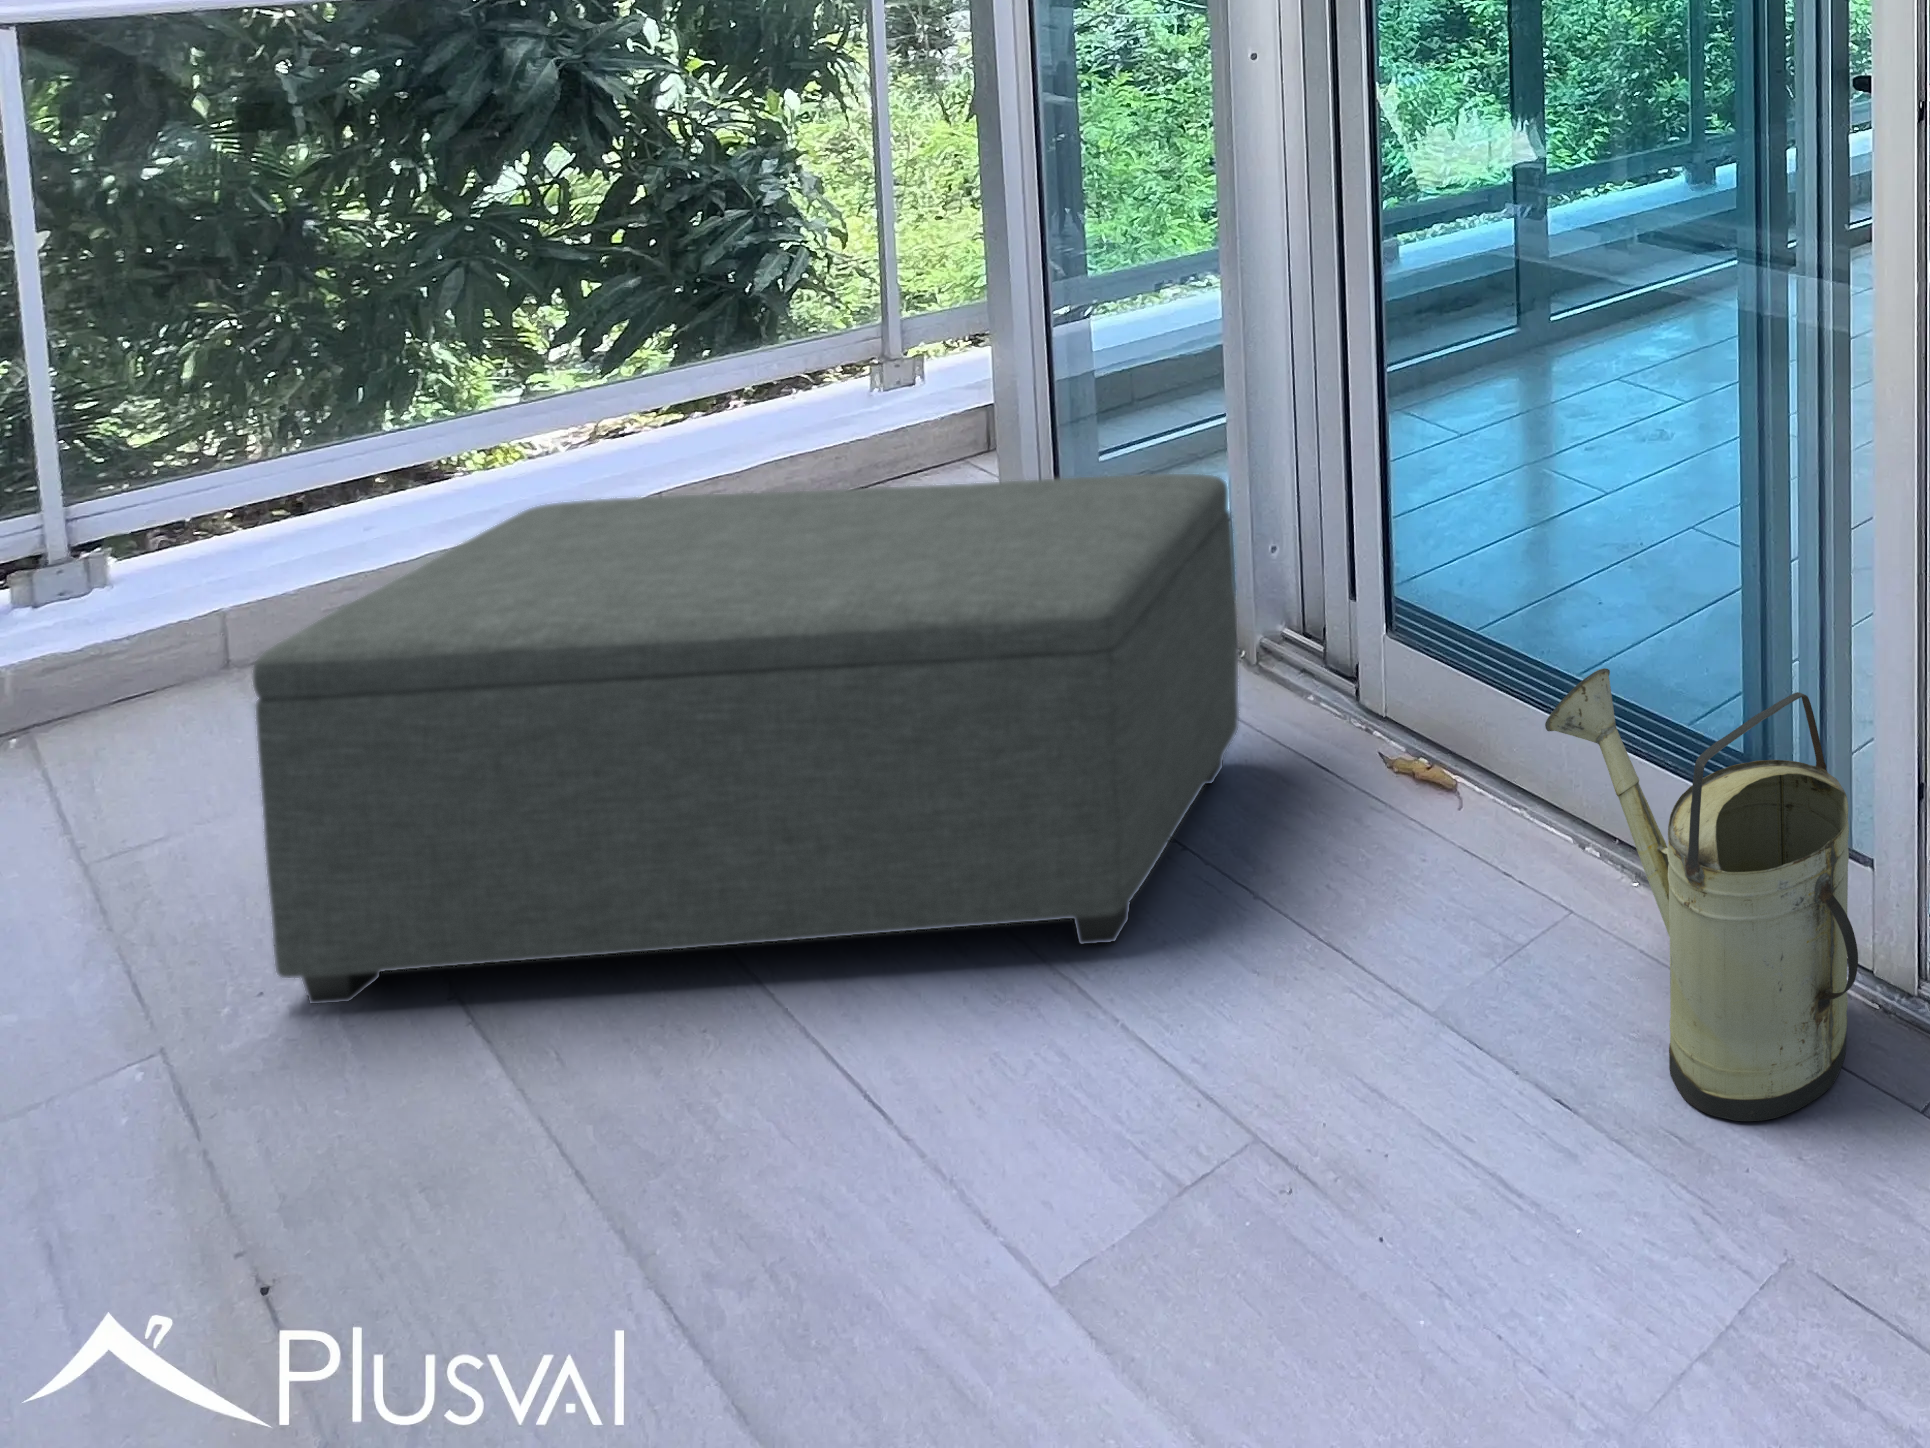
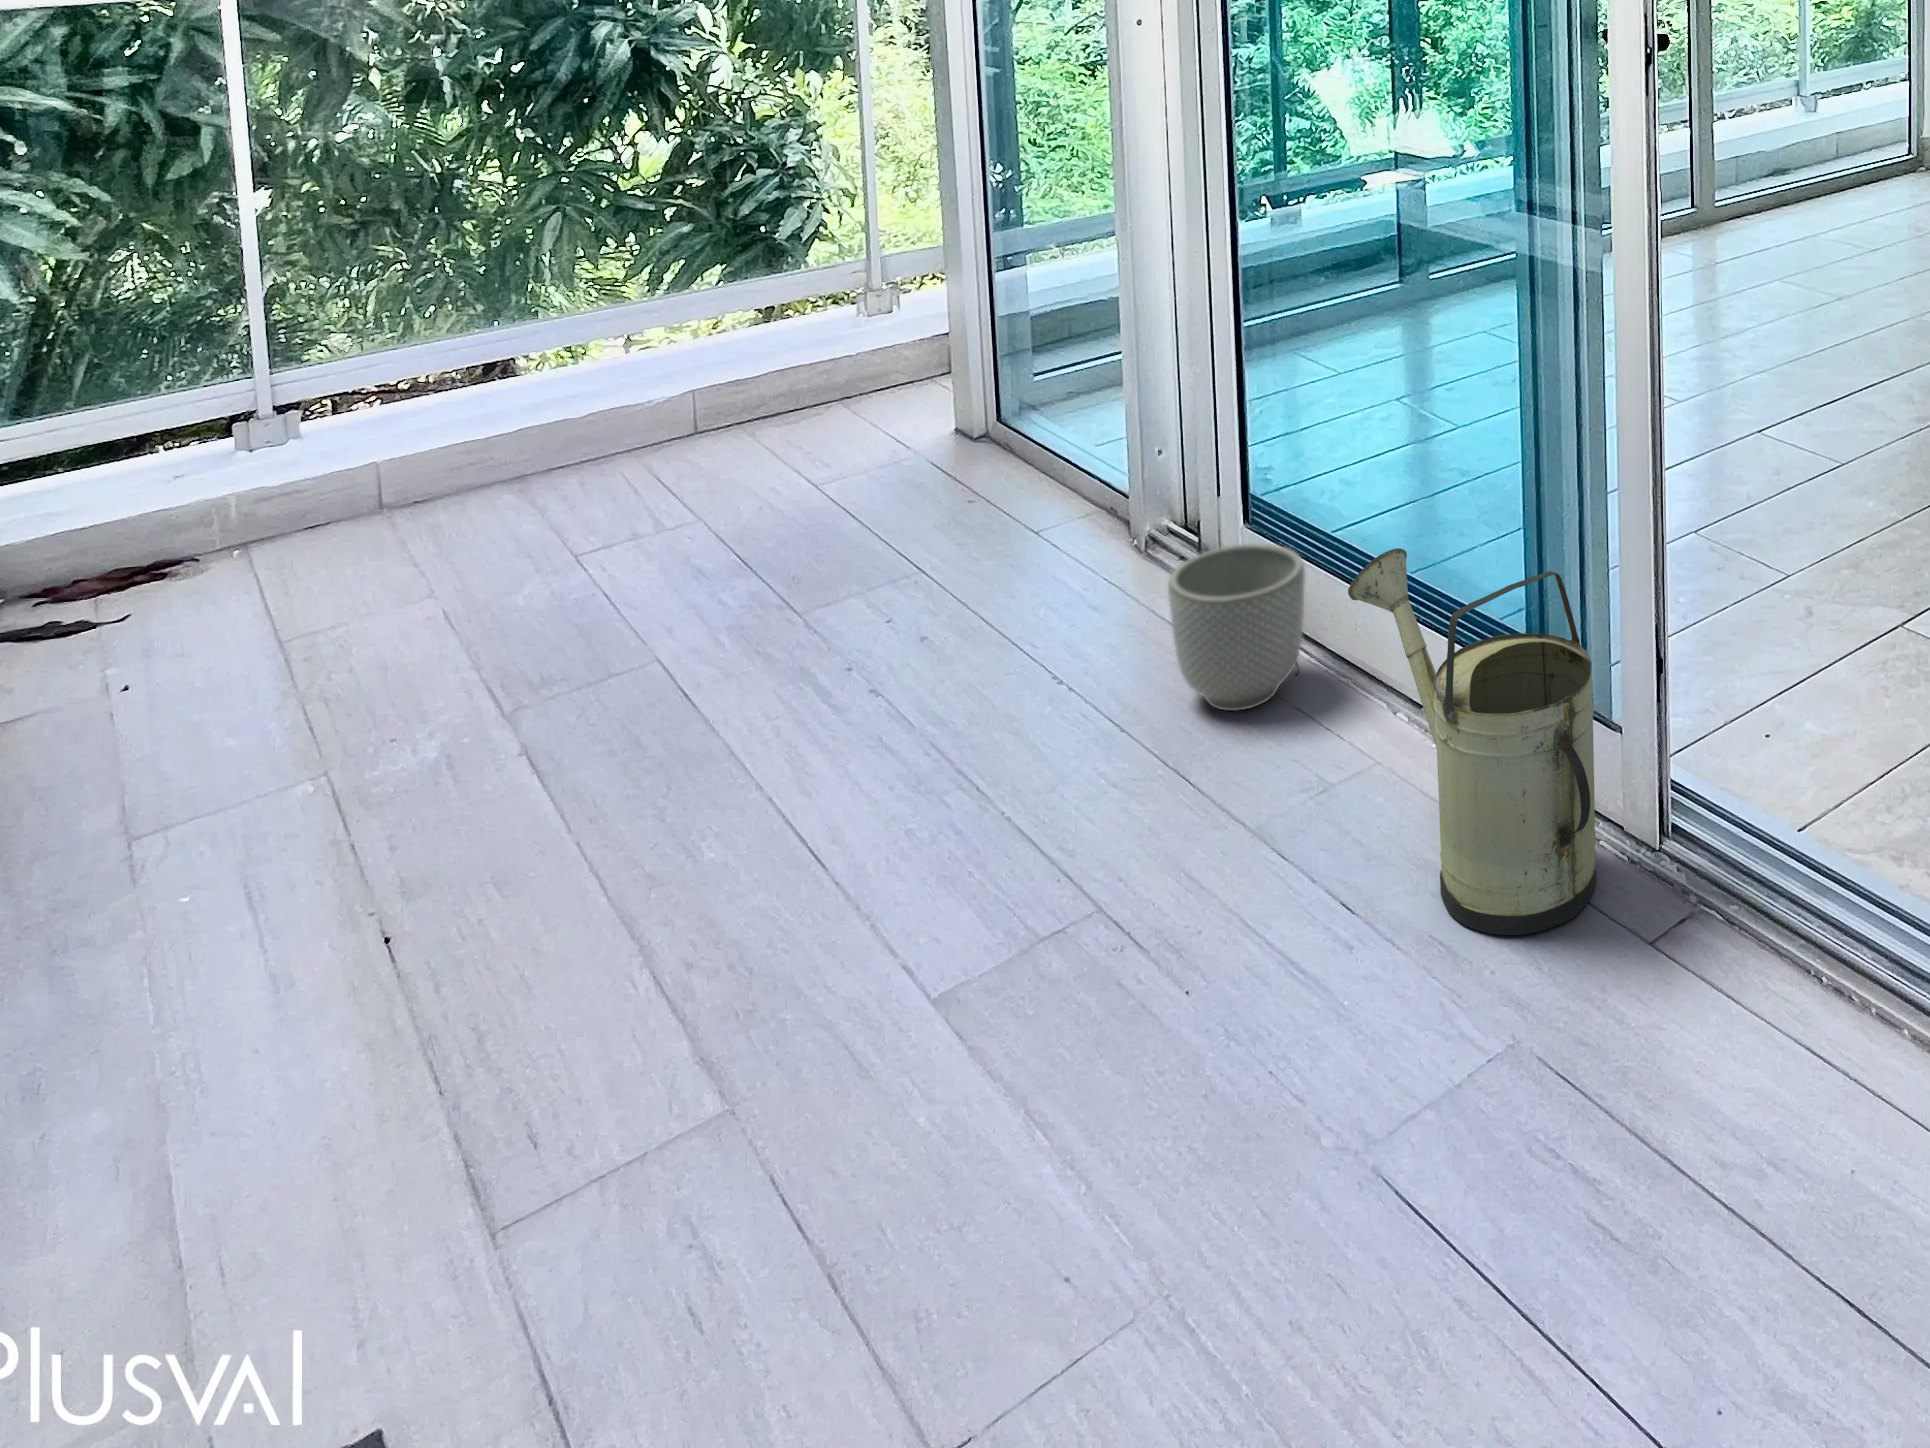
ottoman: present [253,474,1239,1004] -> none [402,378,1129,756]
planter: none [1302,654,1463,855] -> present [1168,543,1305,711]

